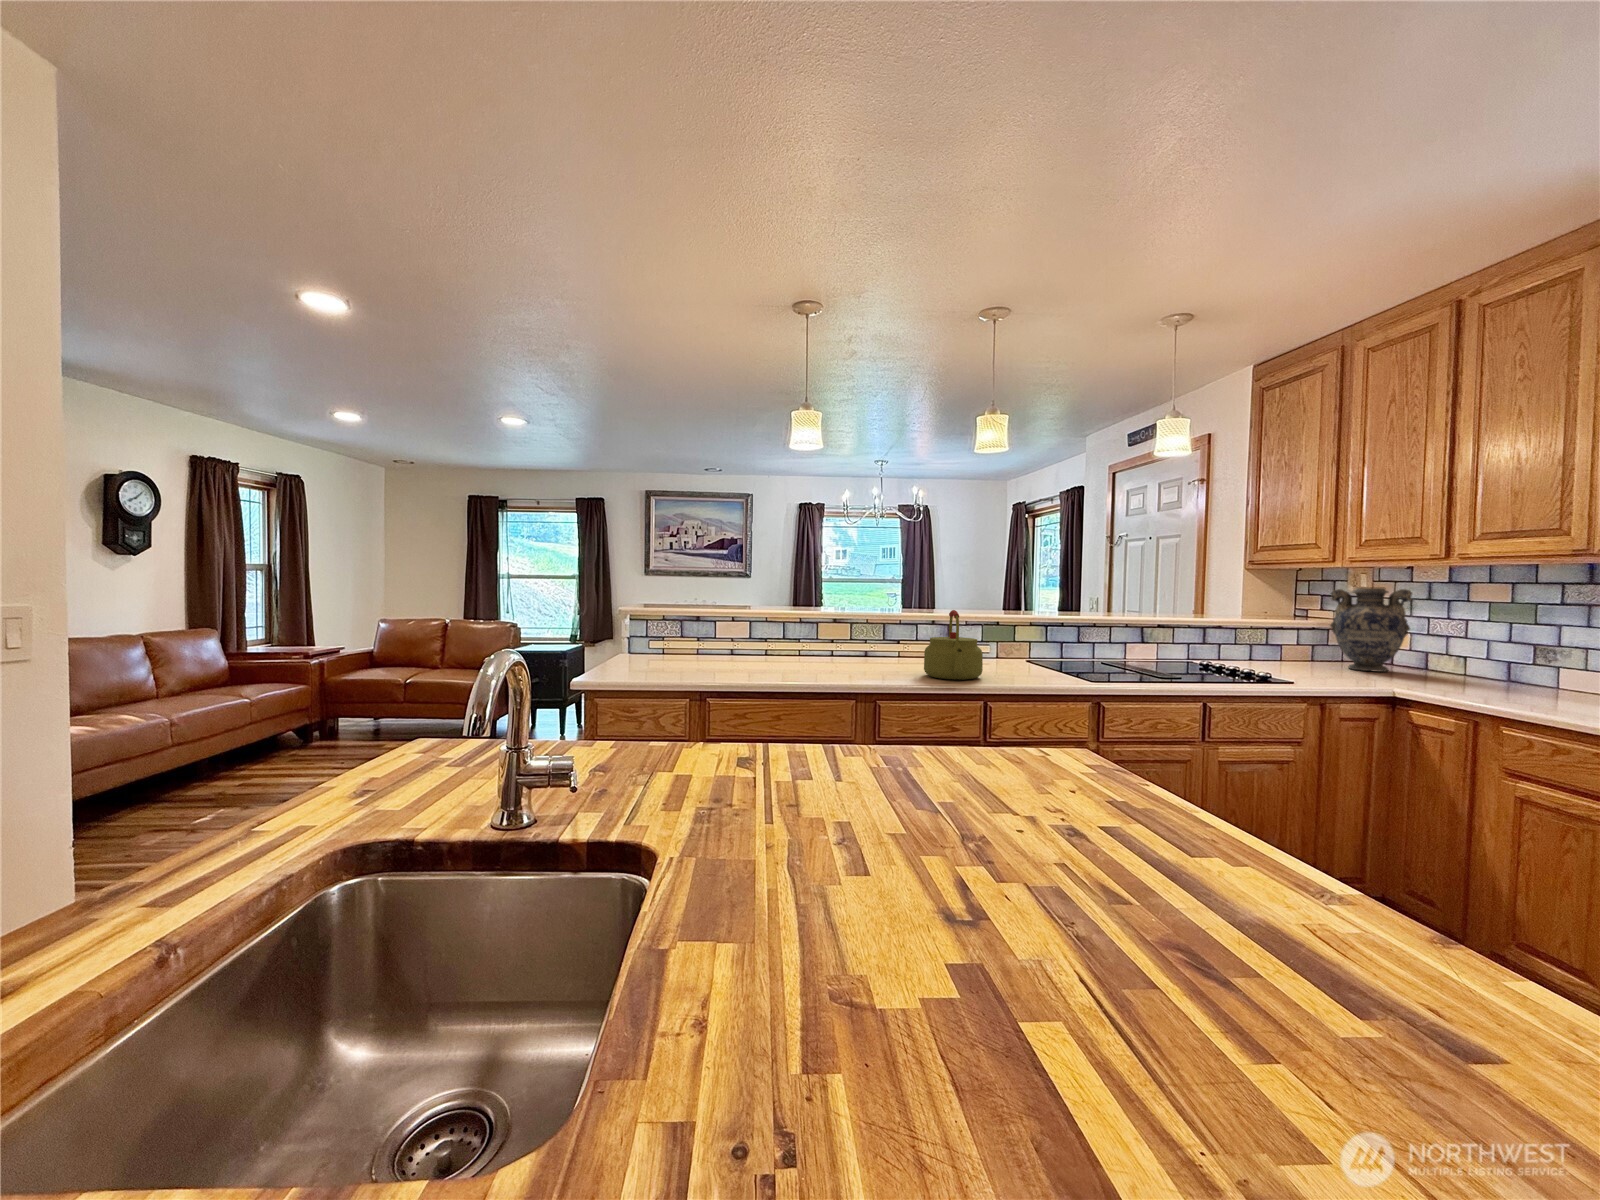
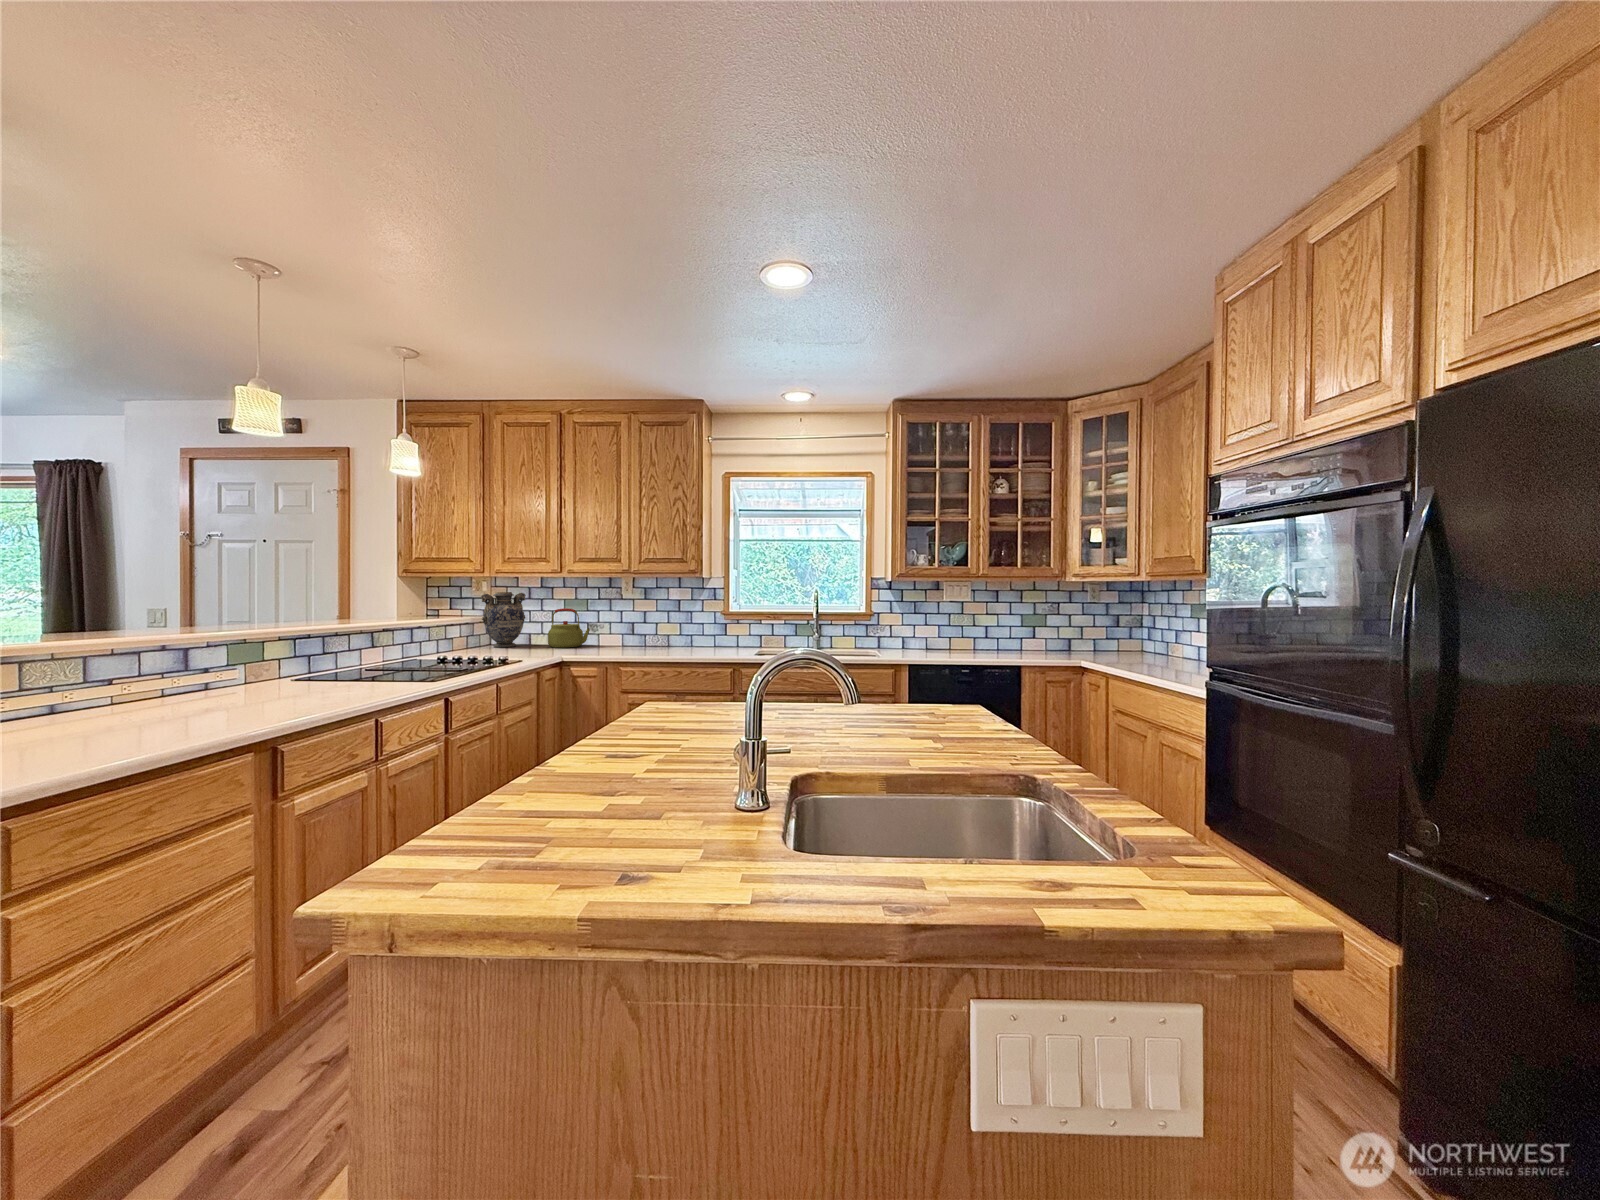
kettle: present [924,610,983,680] -> present [548,608,590,648]

